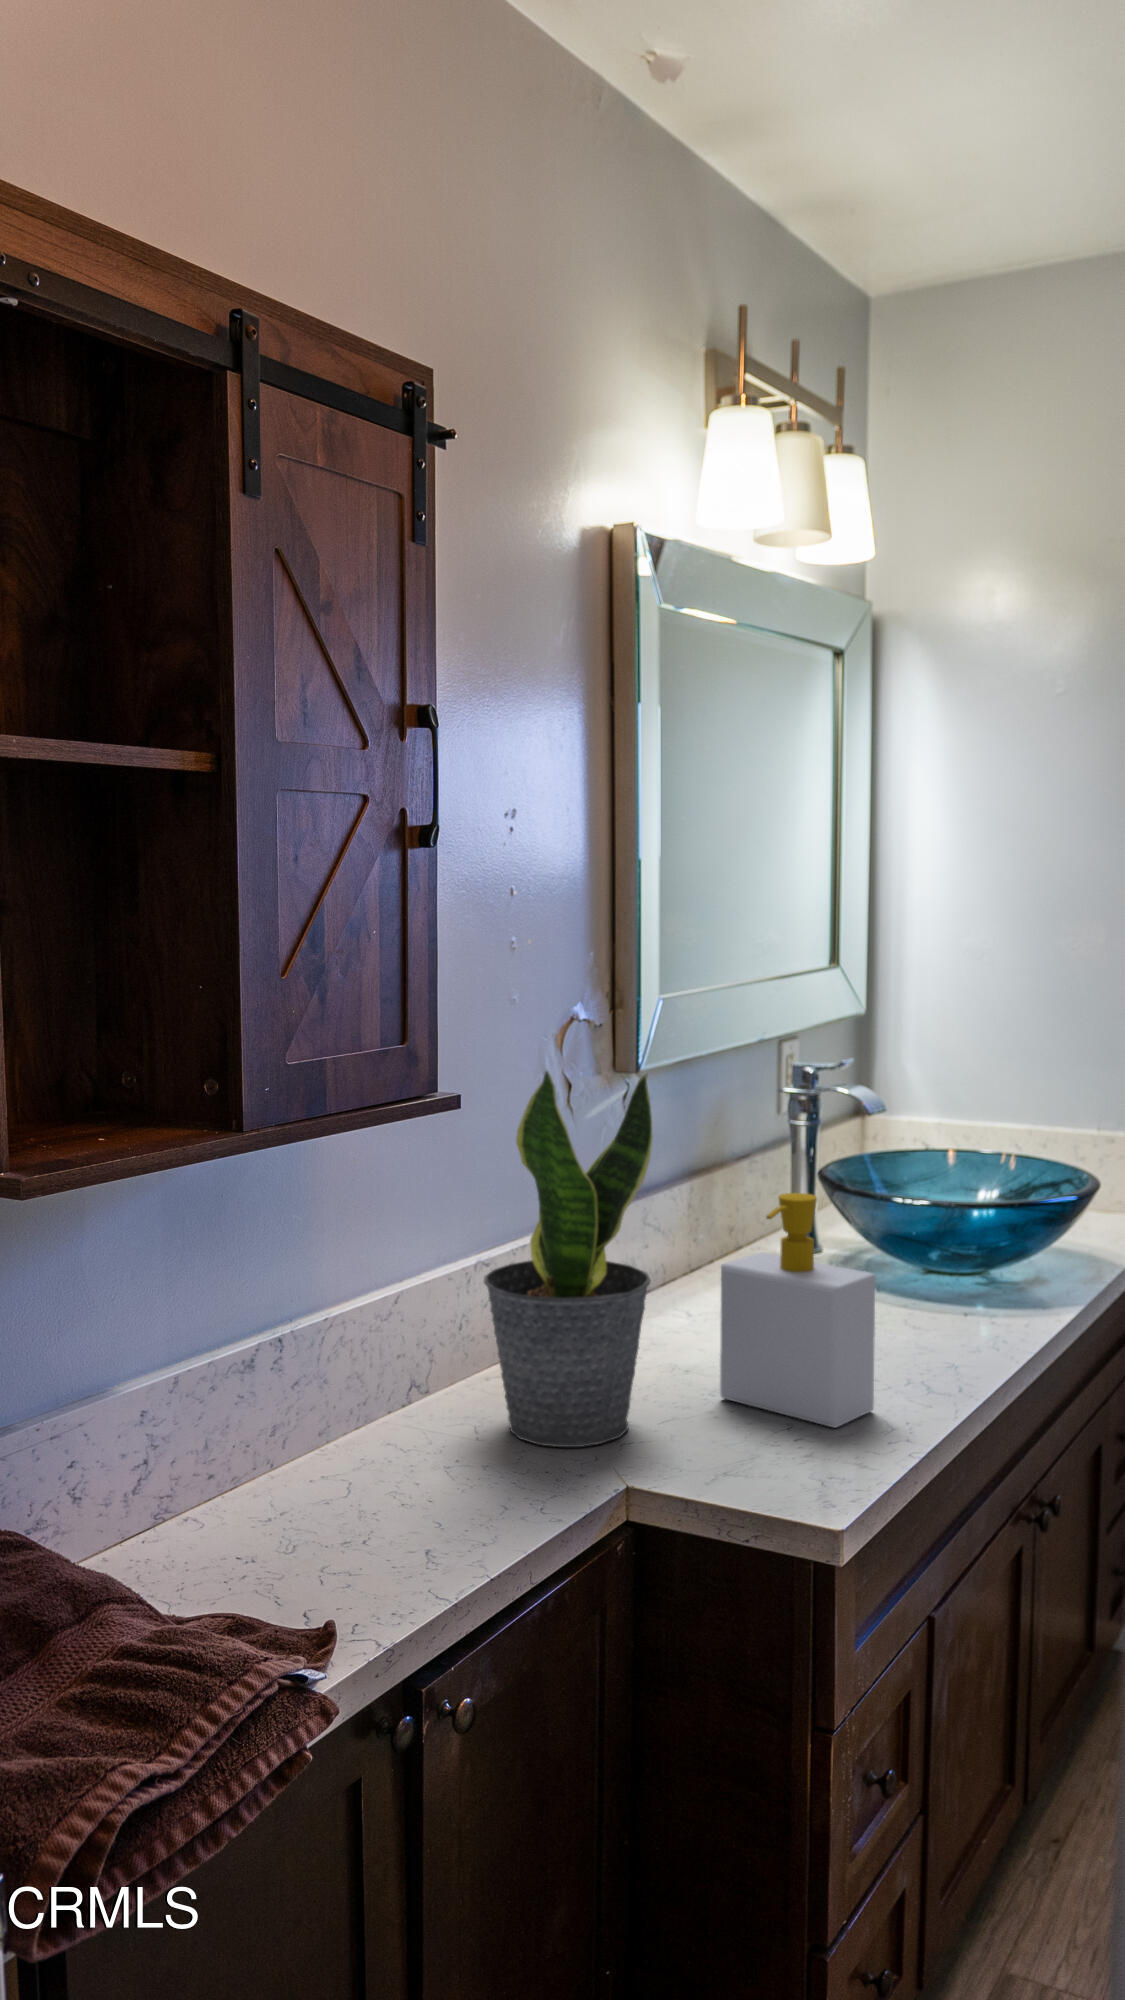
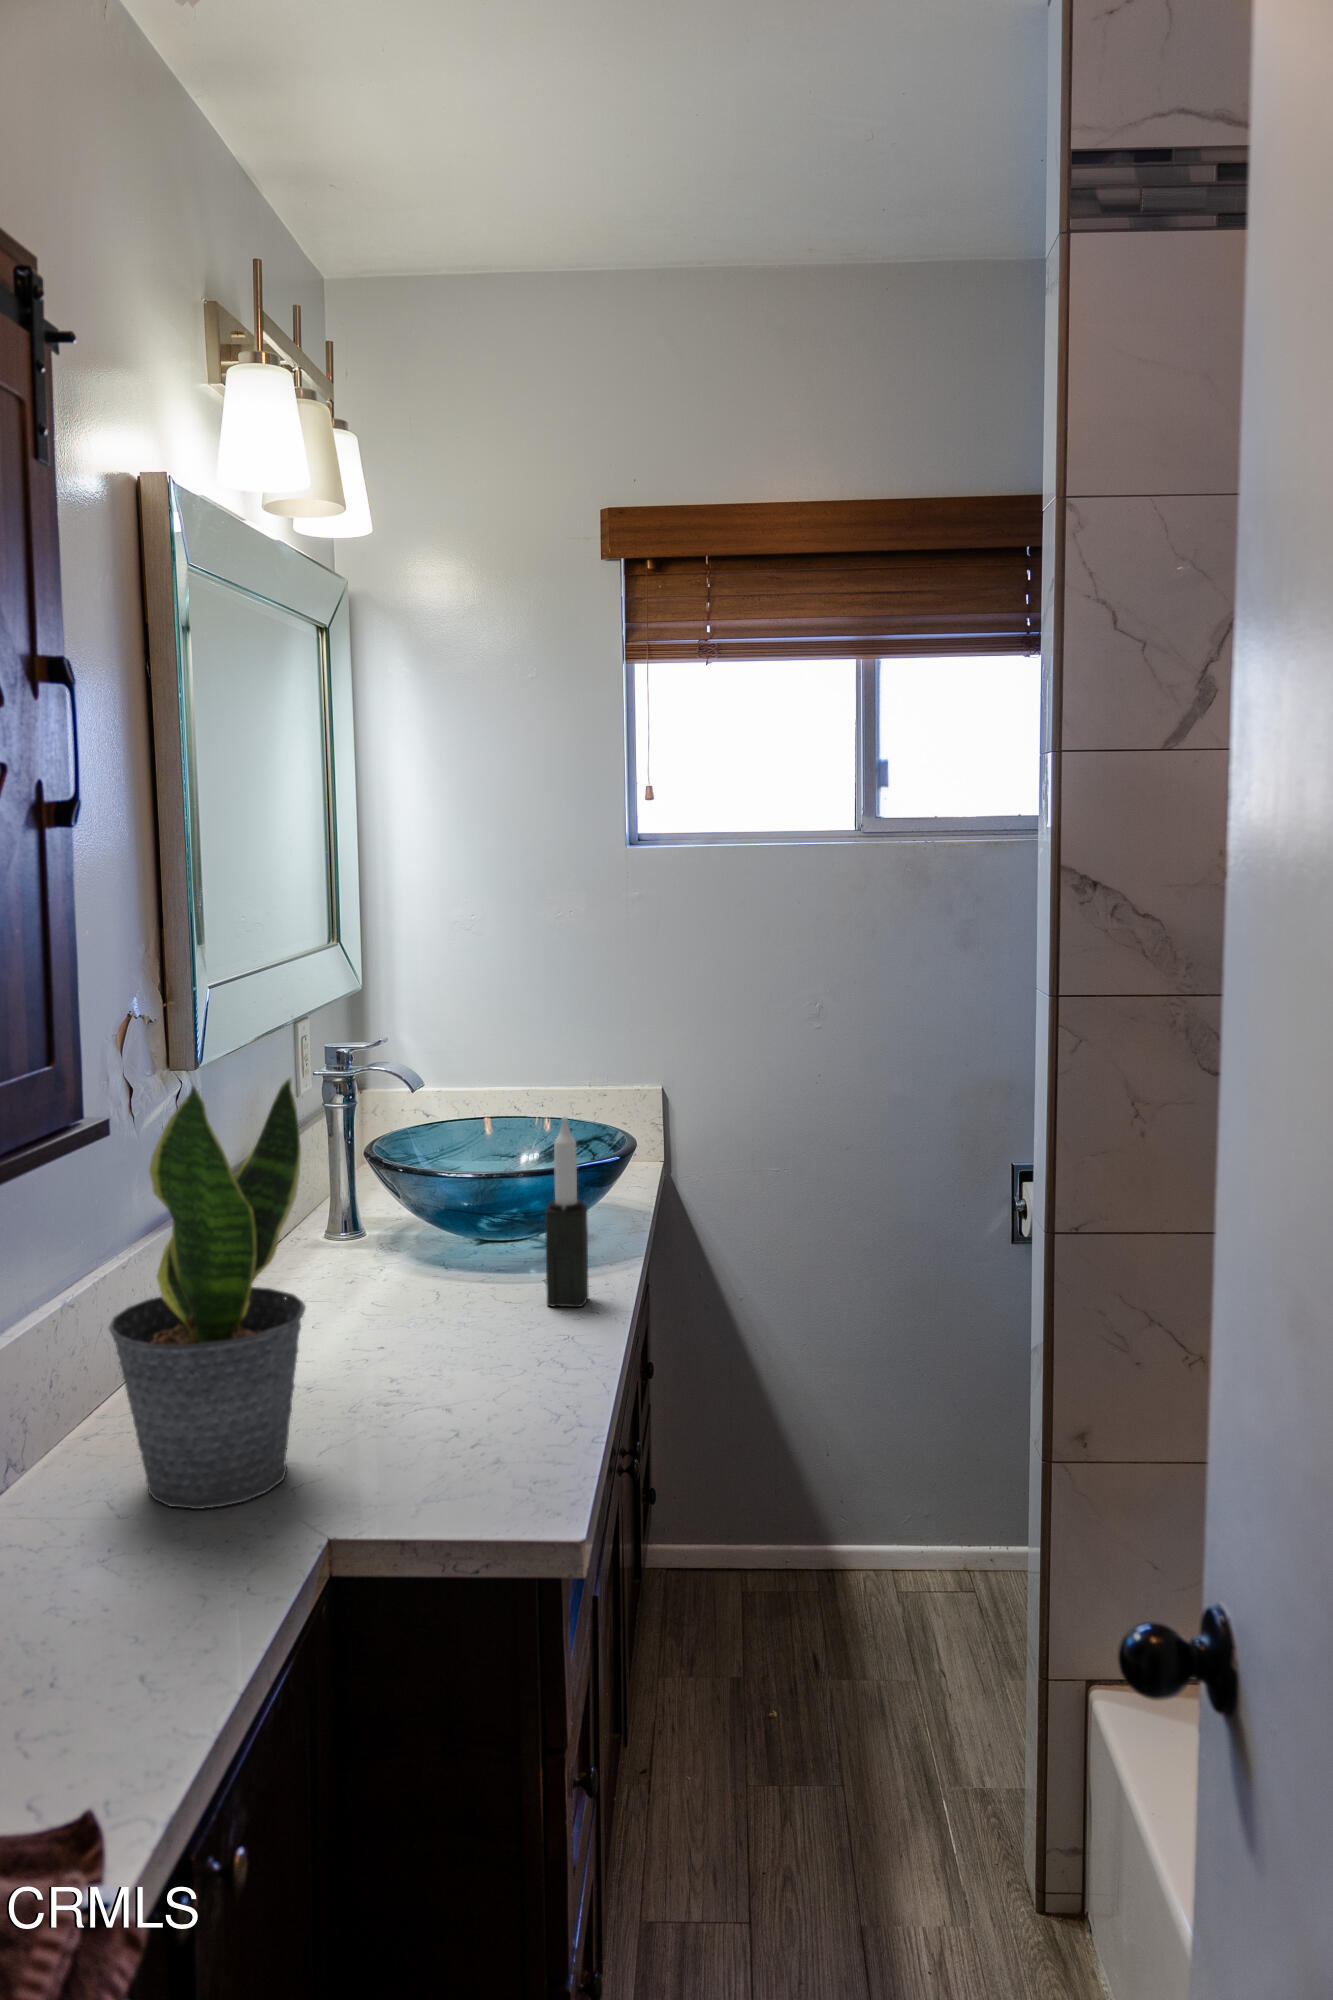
candle: none [958,1147,1007,1347] -> present [545,1116,589,1307]
soap bottle: present [720,1193,875,1428] -> none [357,1186,521,1421]

